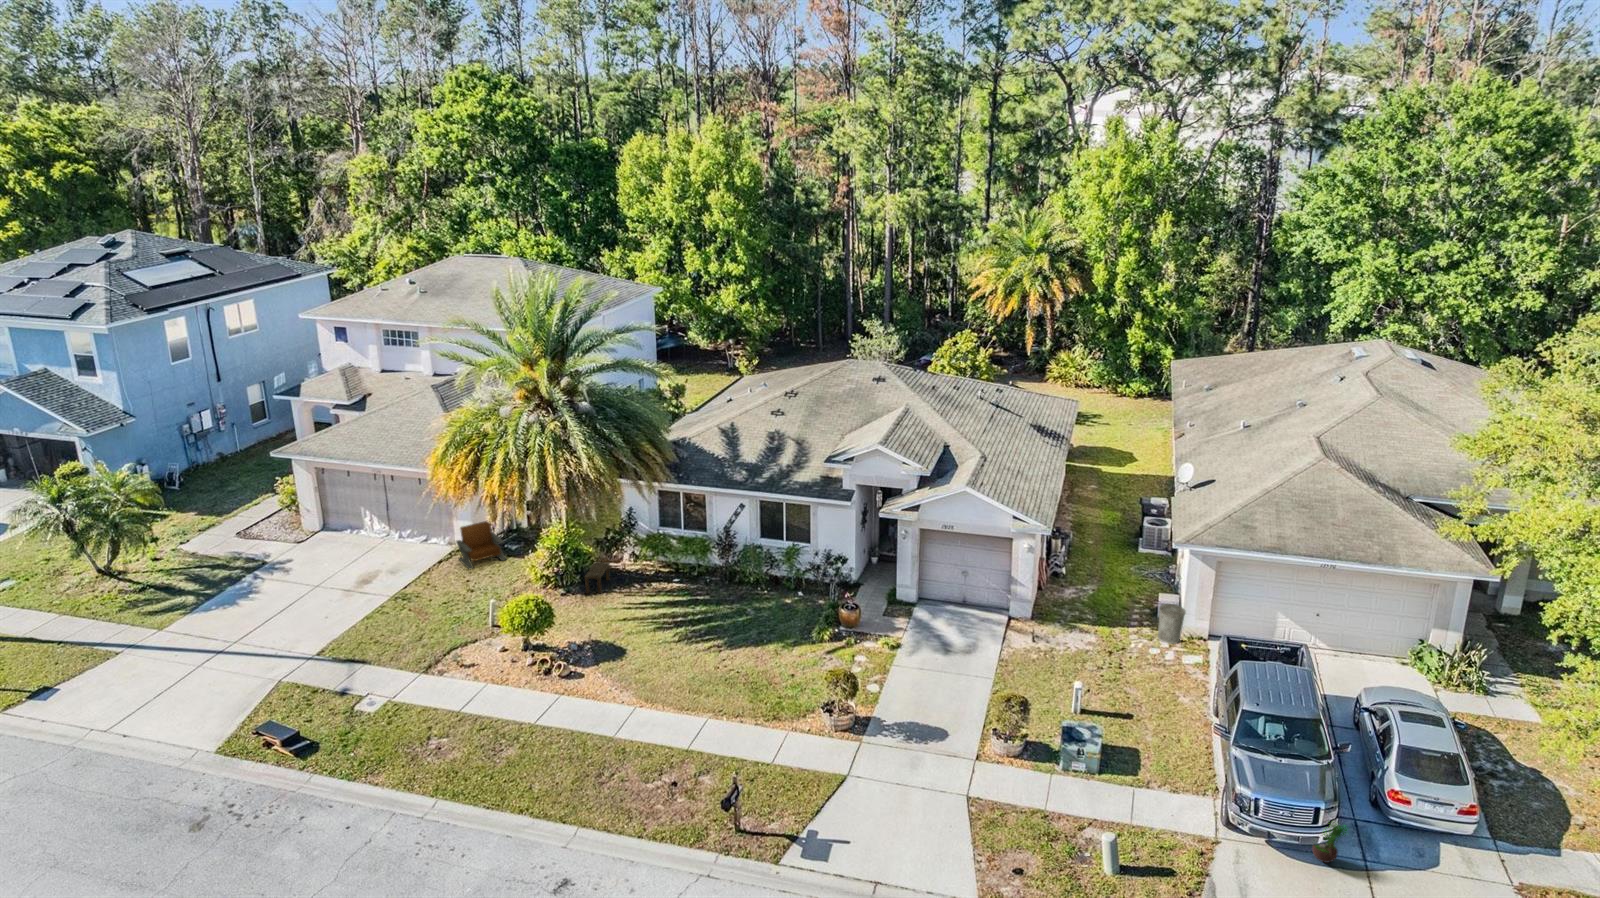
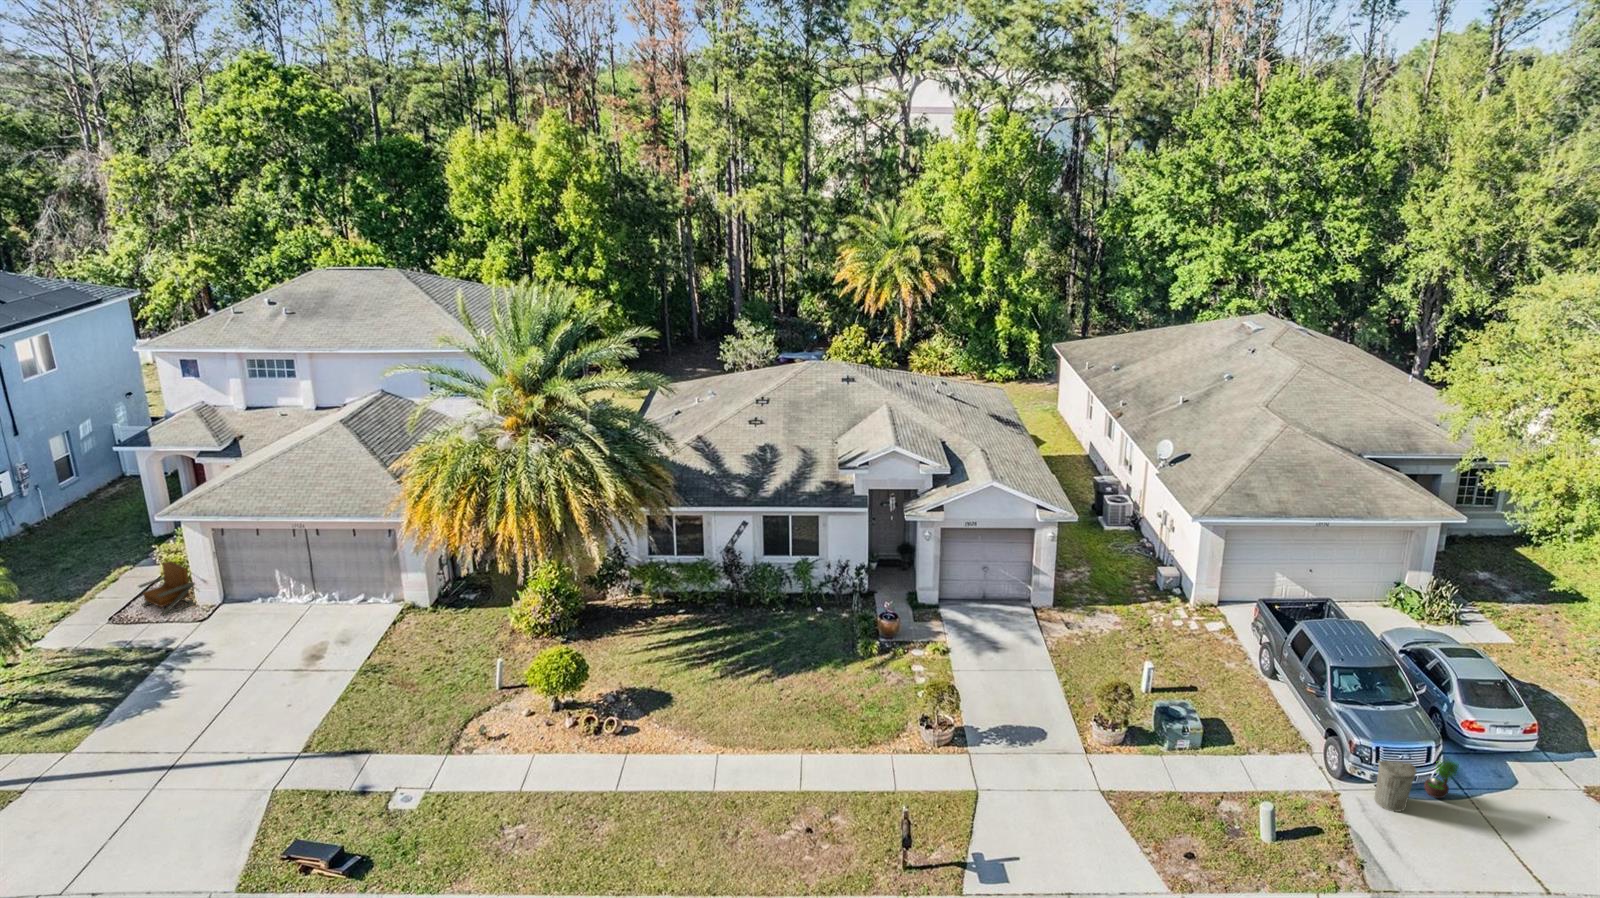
lounge chair: present [456,521,506,569] -> present [139,561,195,616]
bench: present [585,562,610,594] -> none [585,600,604,638]
trash can: present [1158,604,1186,644] -> present [1374,761,1417,812]

